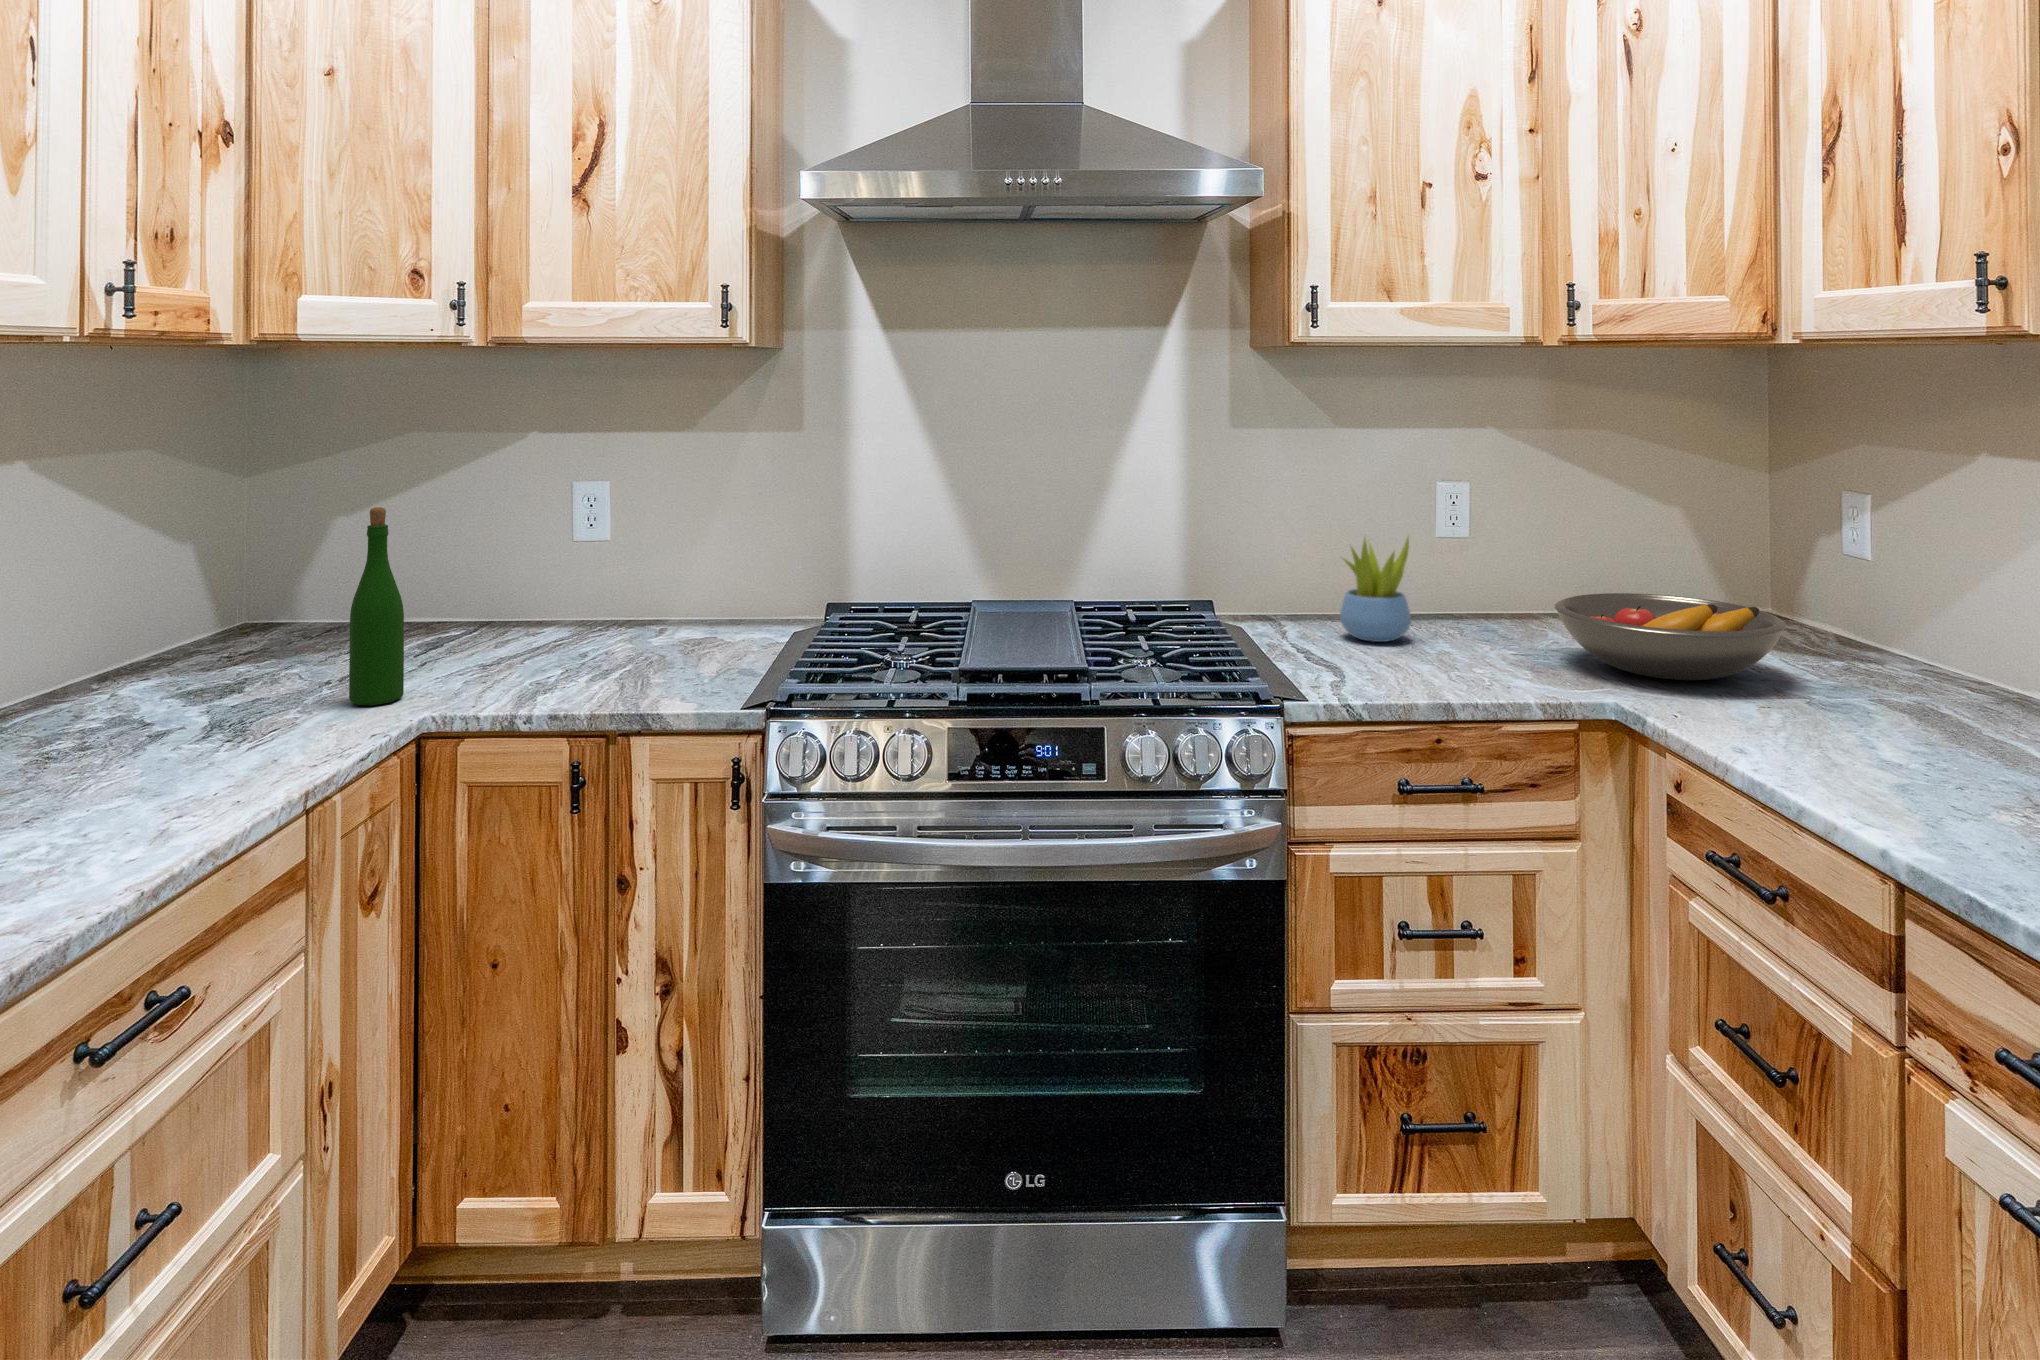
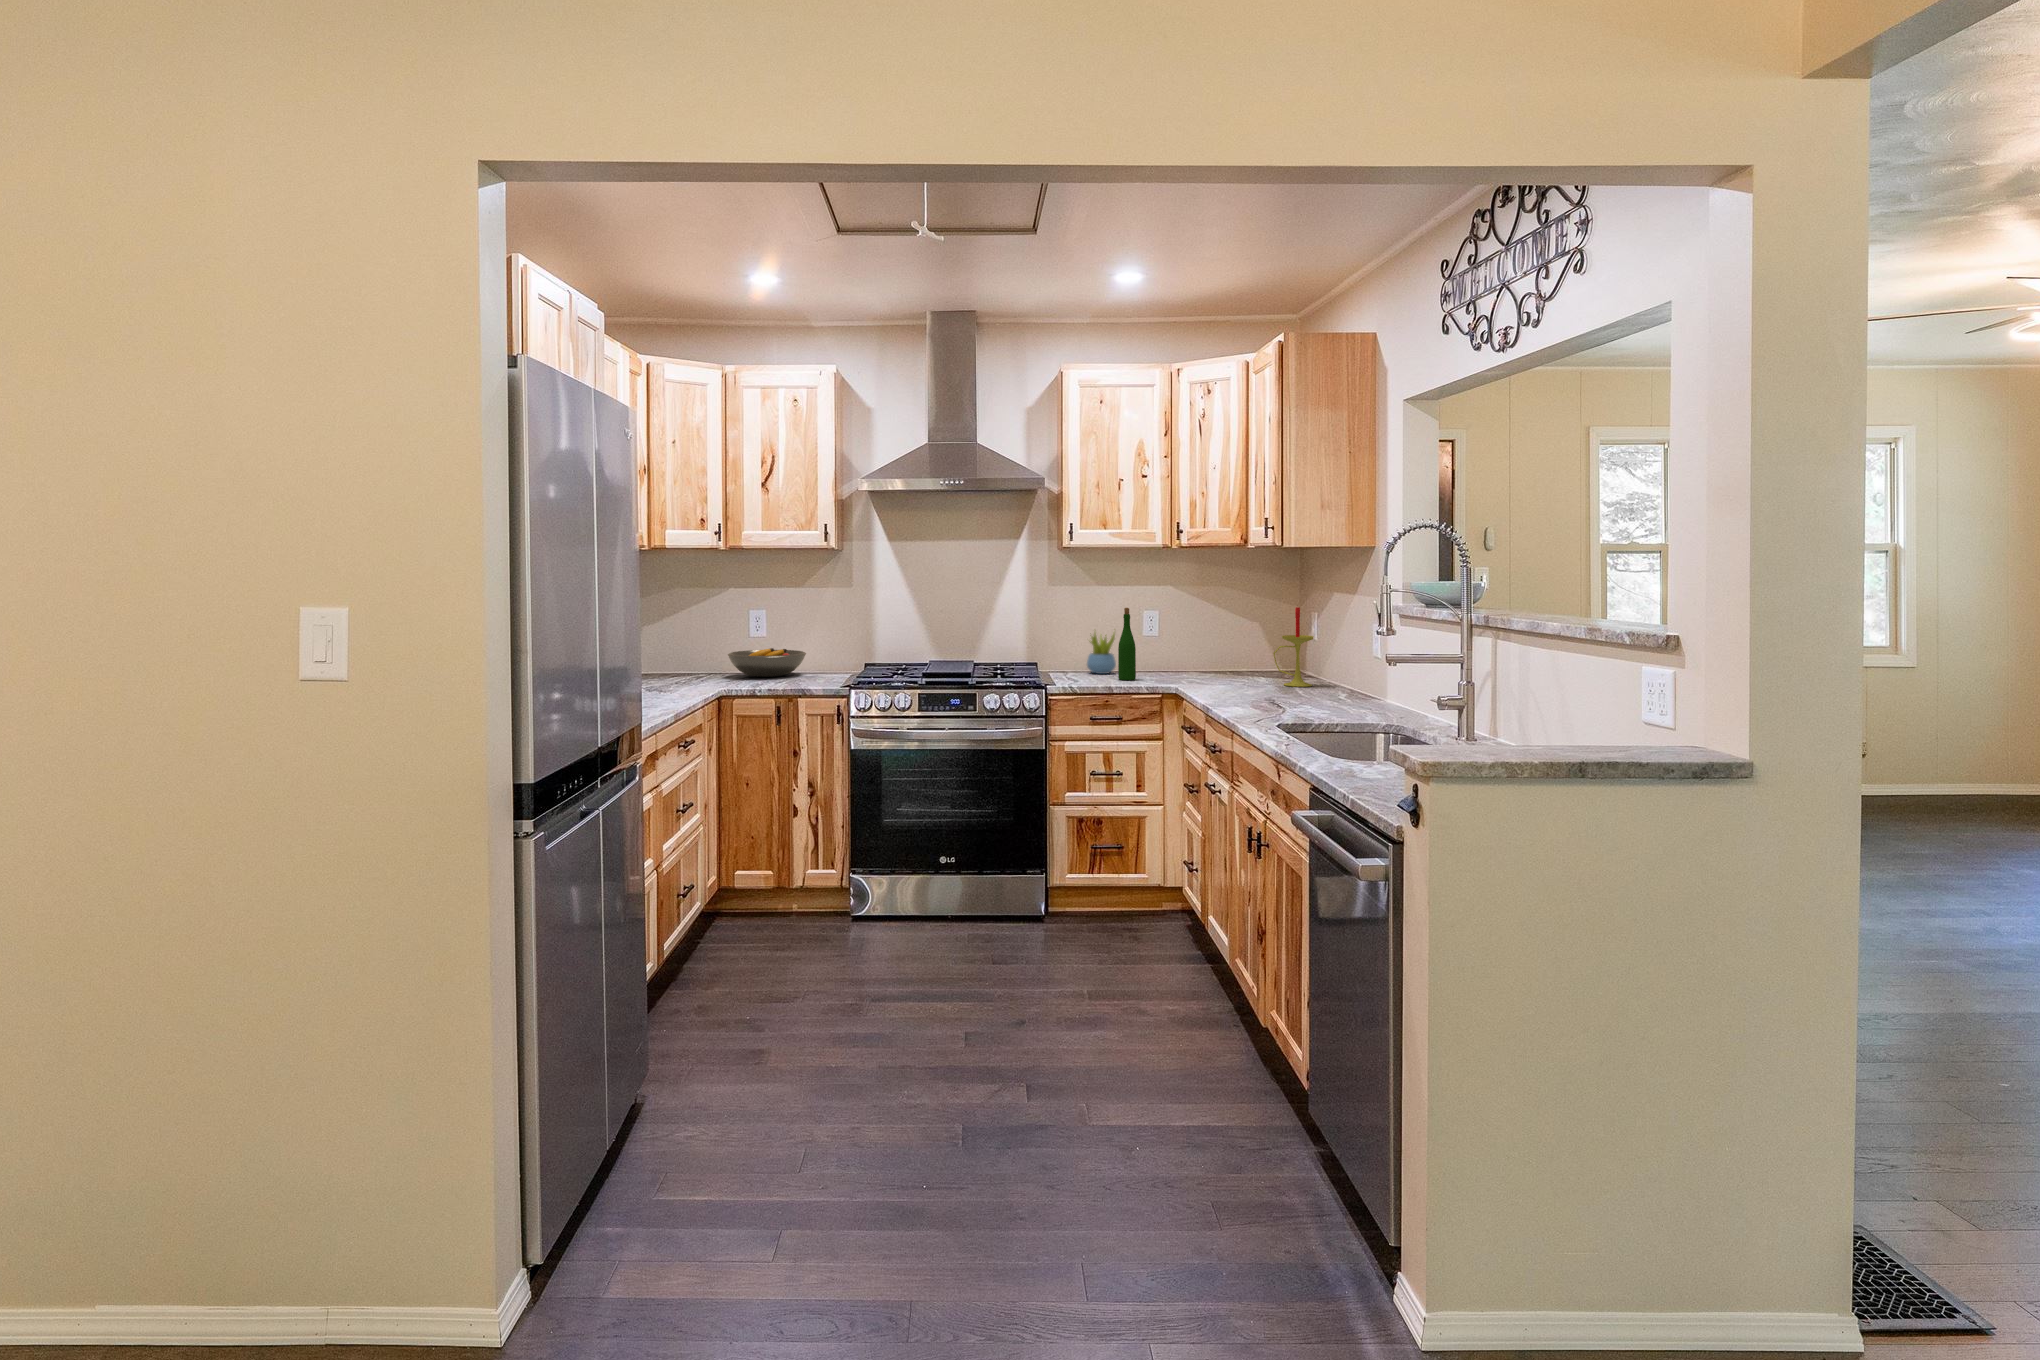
candle: none [1870,495,1992,714] -> present [1273,607,1314,687]
wine bottle: present [349,507,404,705] -> present [1118,608,1136,680]
fruit bowl: present [1555,593,1786,680] -> present [728,648,806,677]

